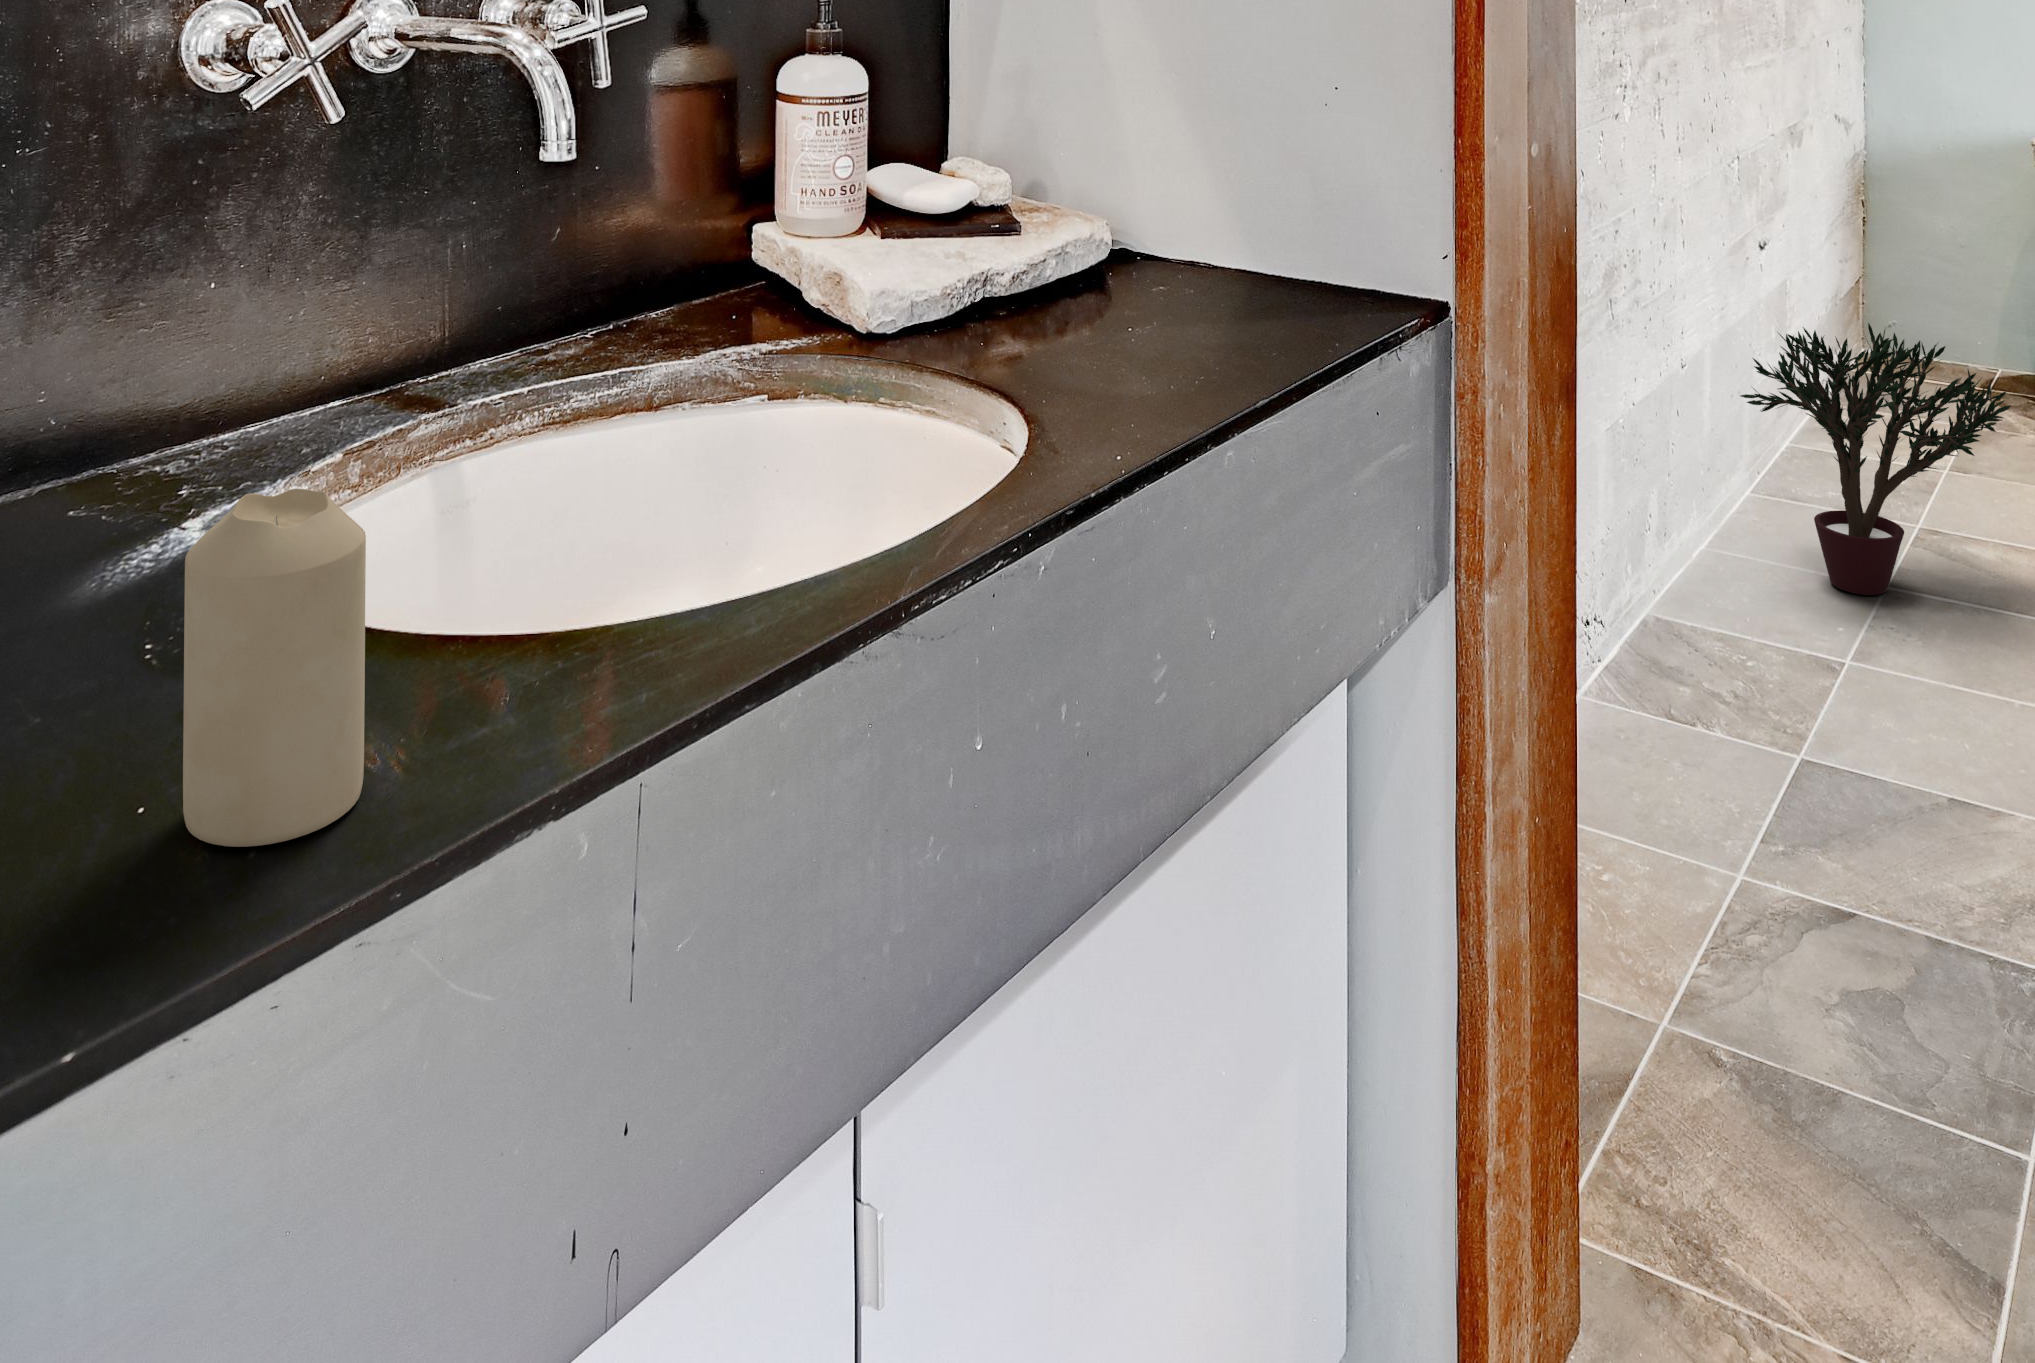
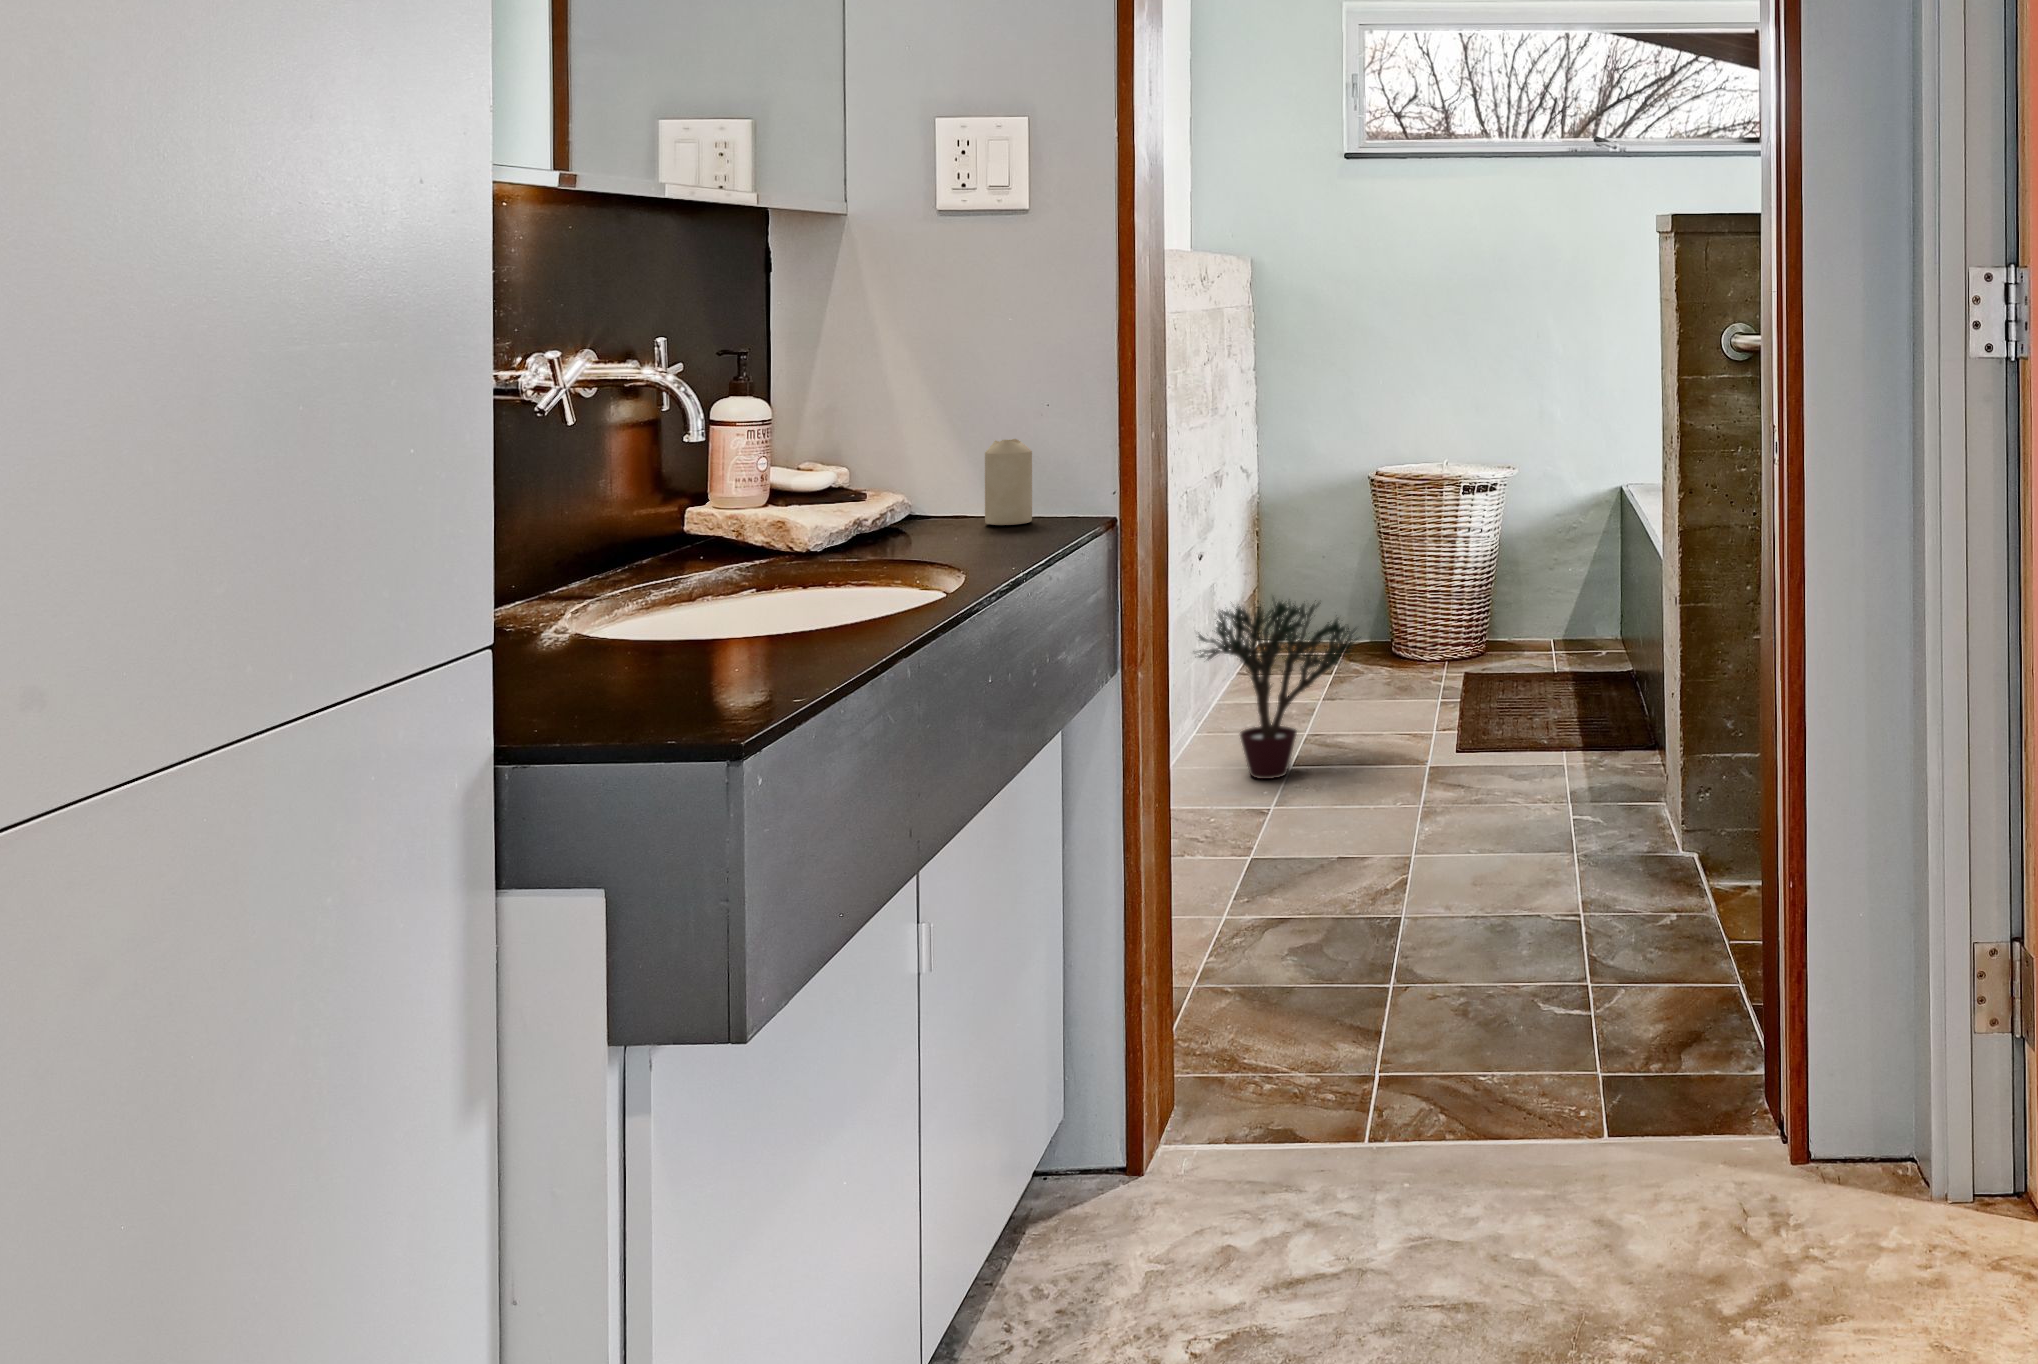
candle: present [183,489,366,847] -> present [985,439,1032,525]

